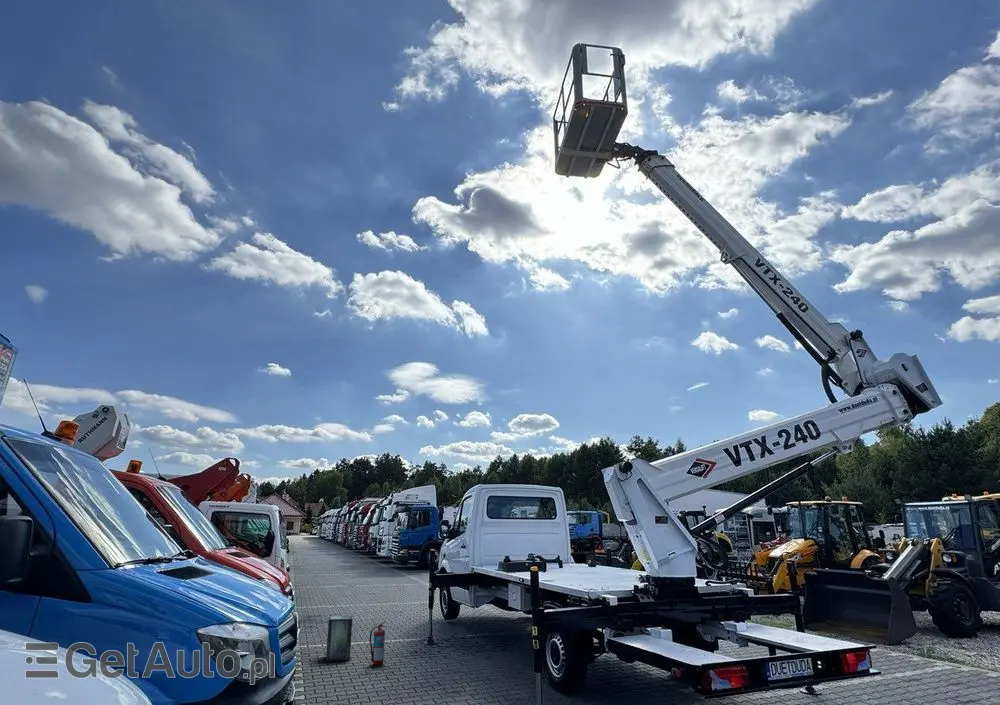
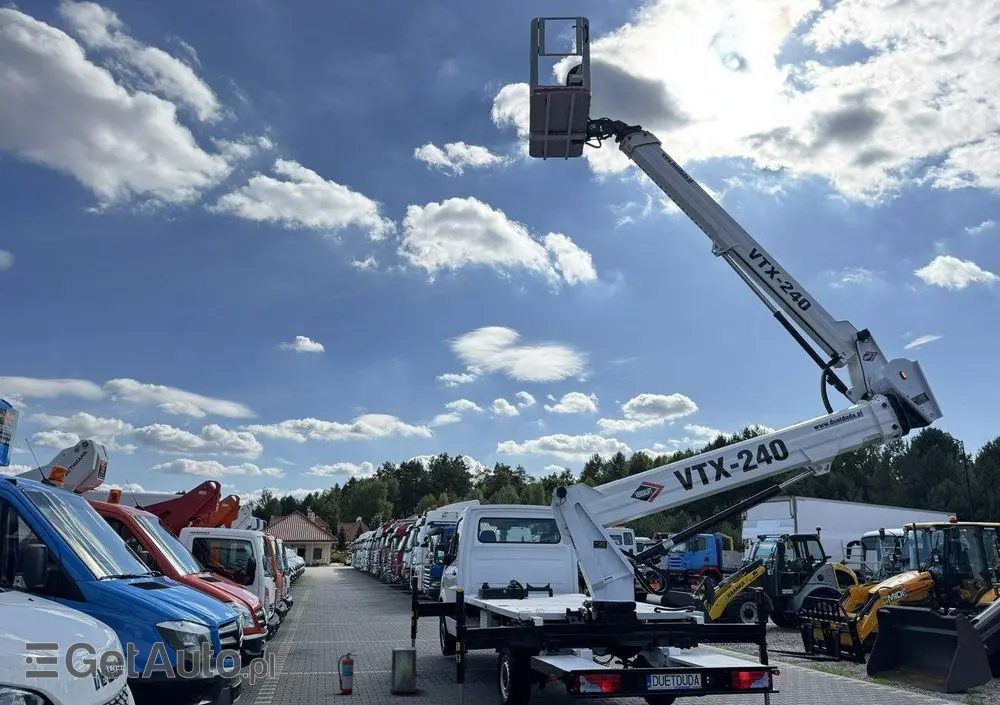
storage box: present [326,616,352,661] -> present [391,647,416,692]

